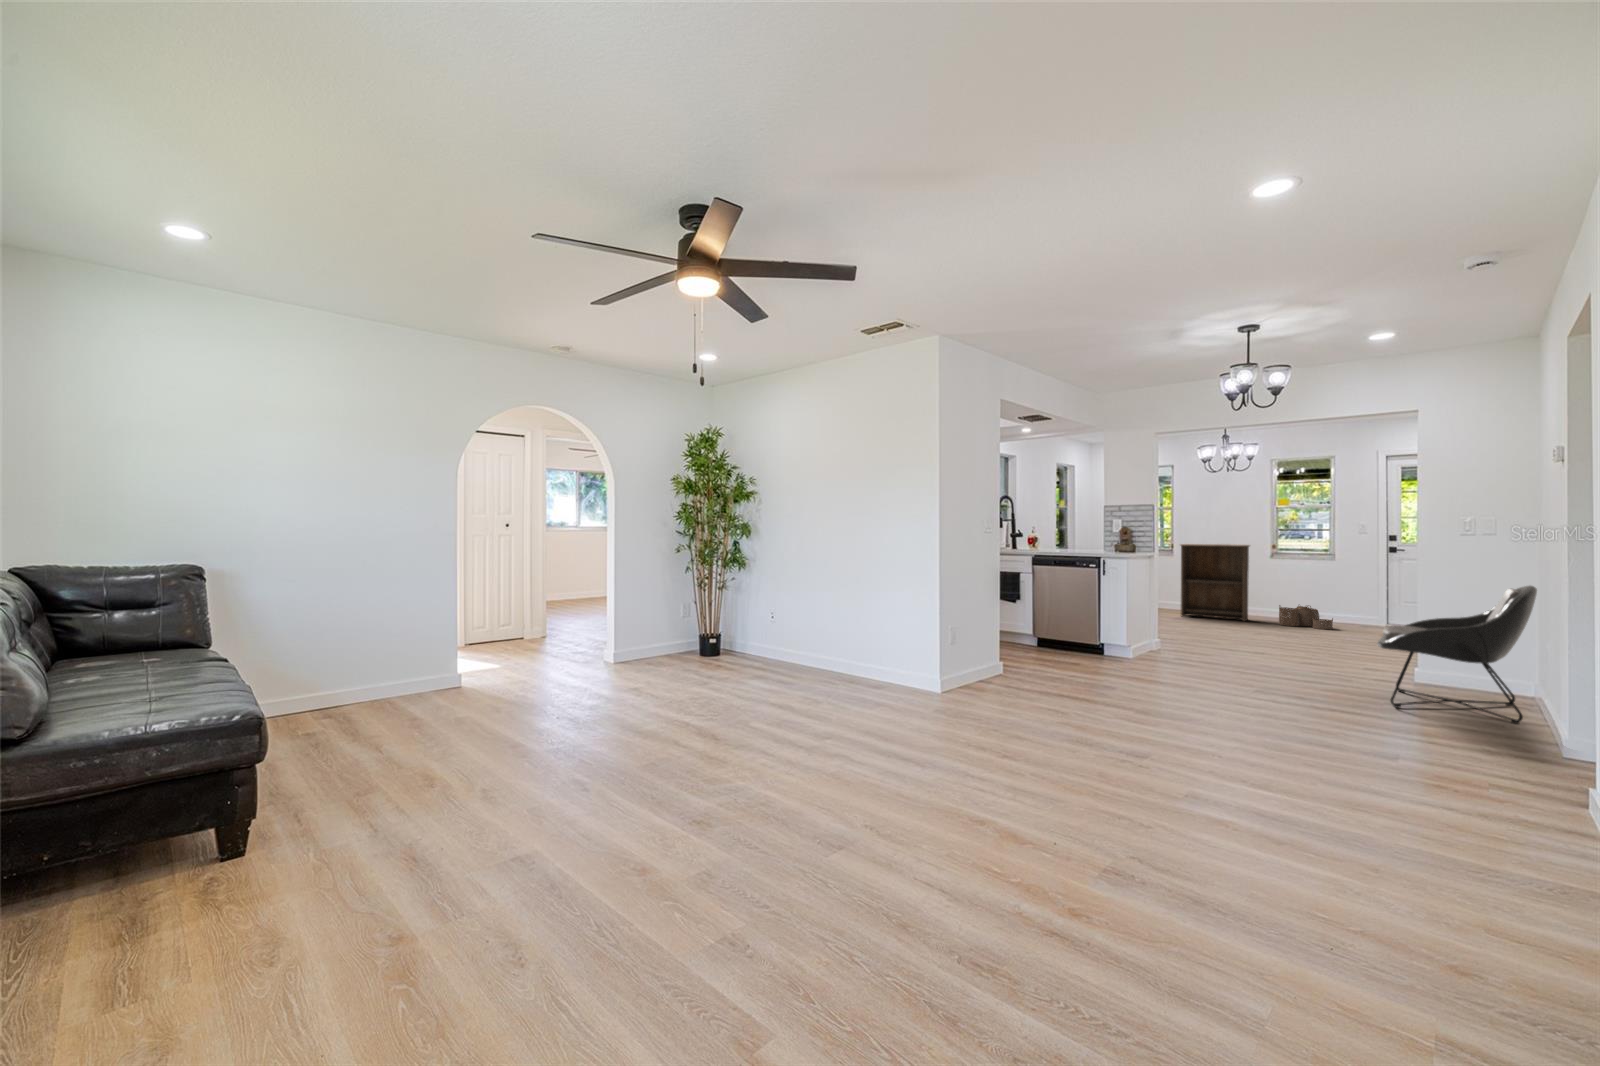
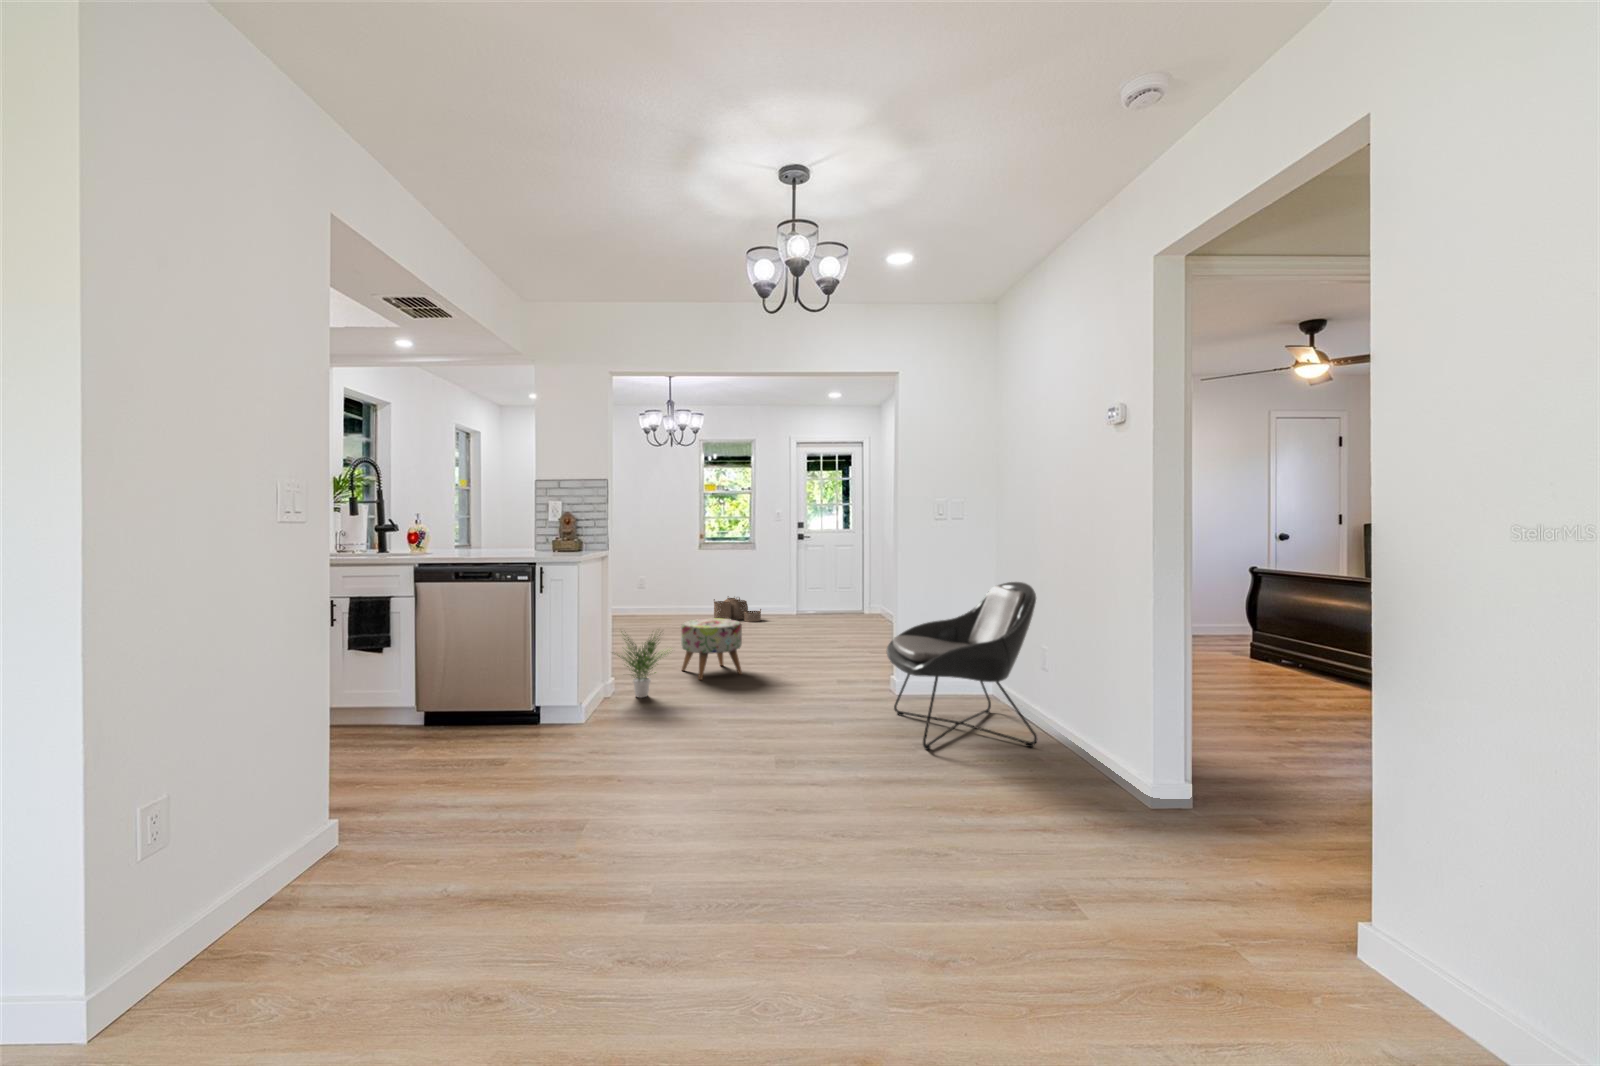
bookshelf: present [1181,544,1249,621] -> none [613,533,684,621]
potted plant: none [1151,606,1204,655] -> present [618,634,668,698]
ottoman: none [1217,610,1273,655] -> present [681,619,742,680]

